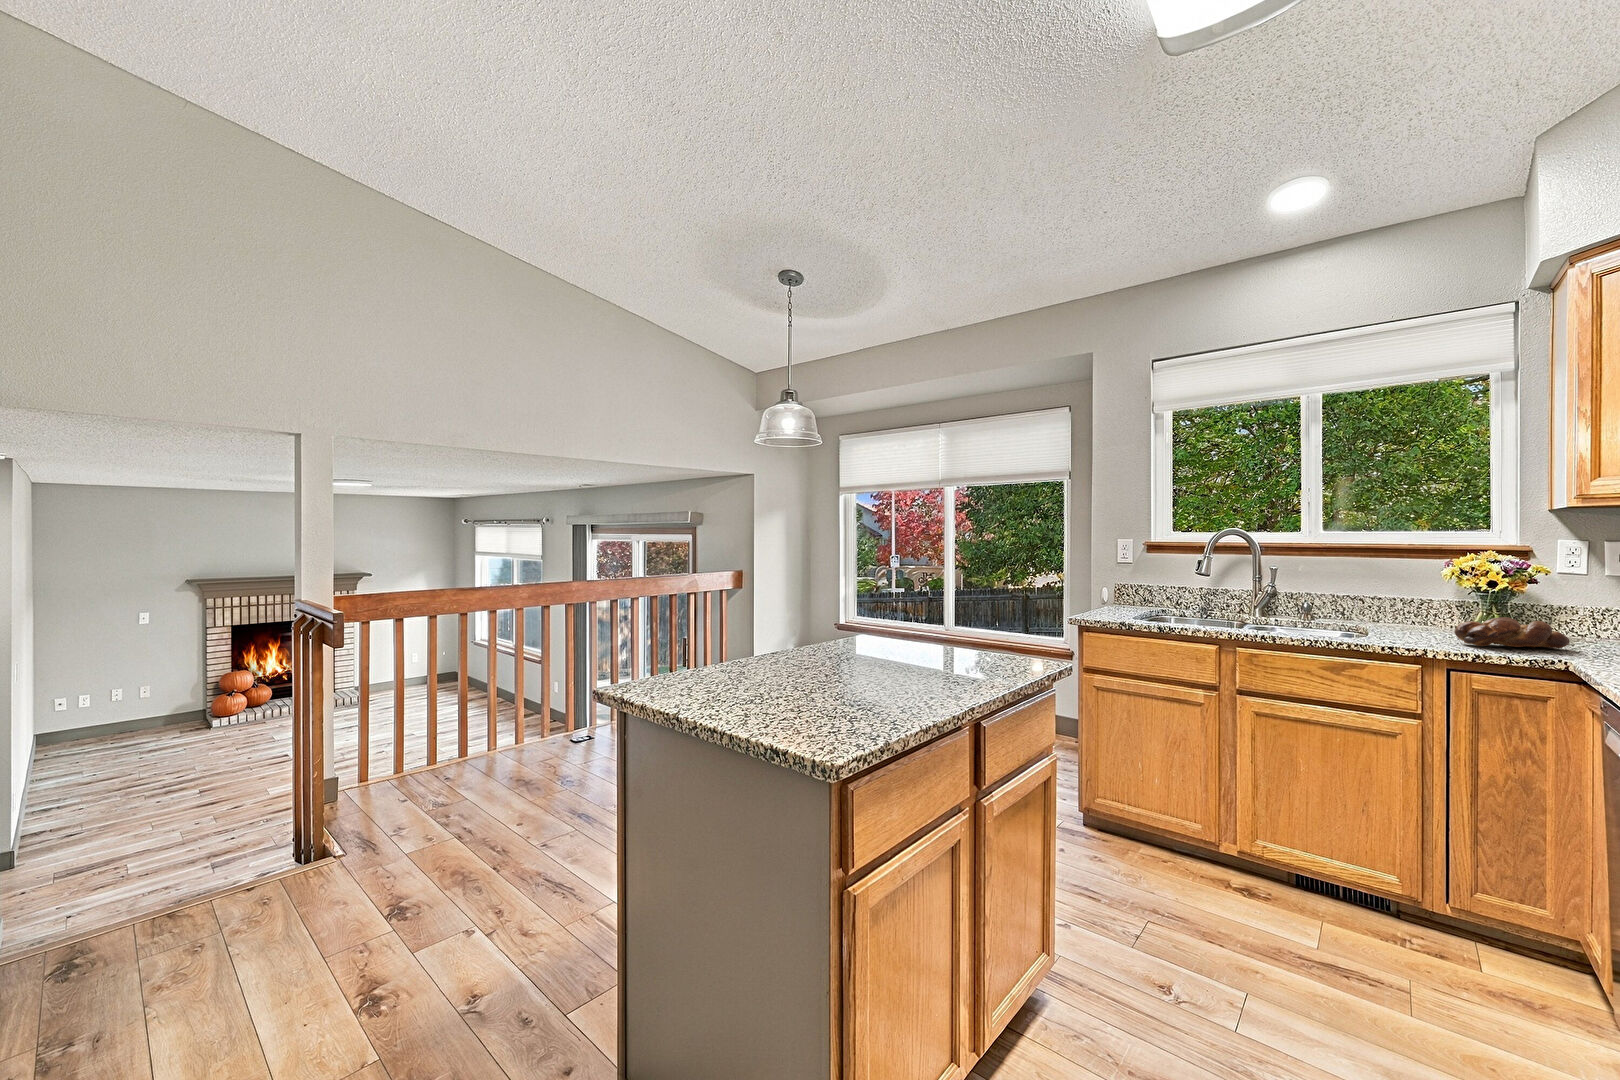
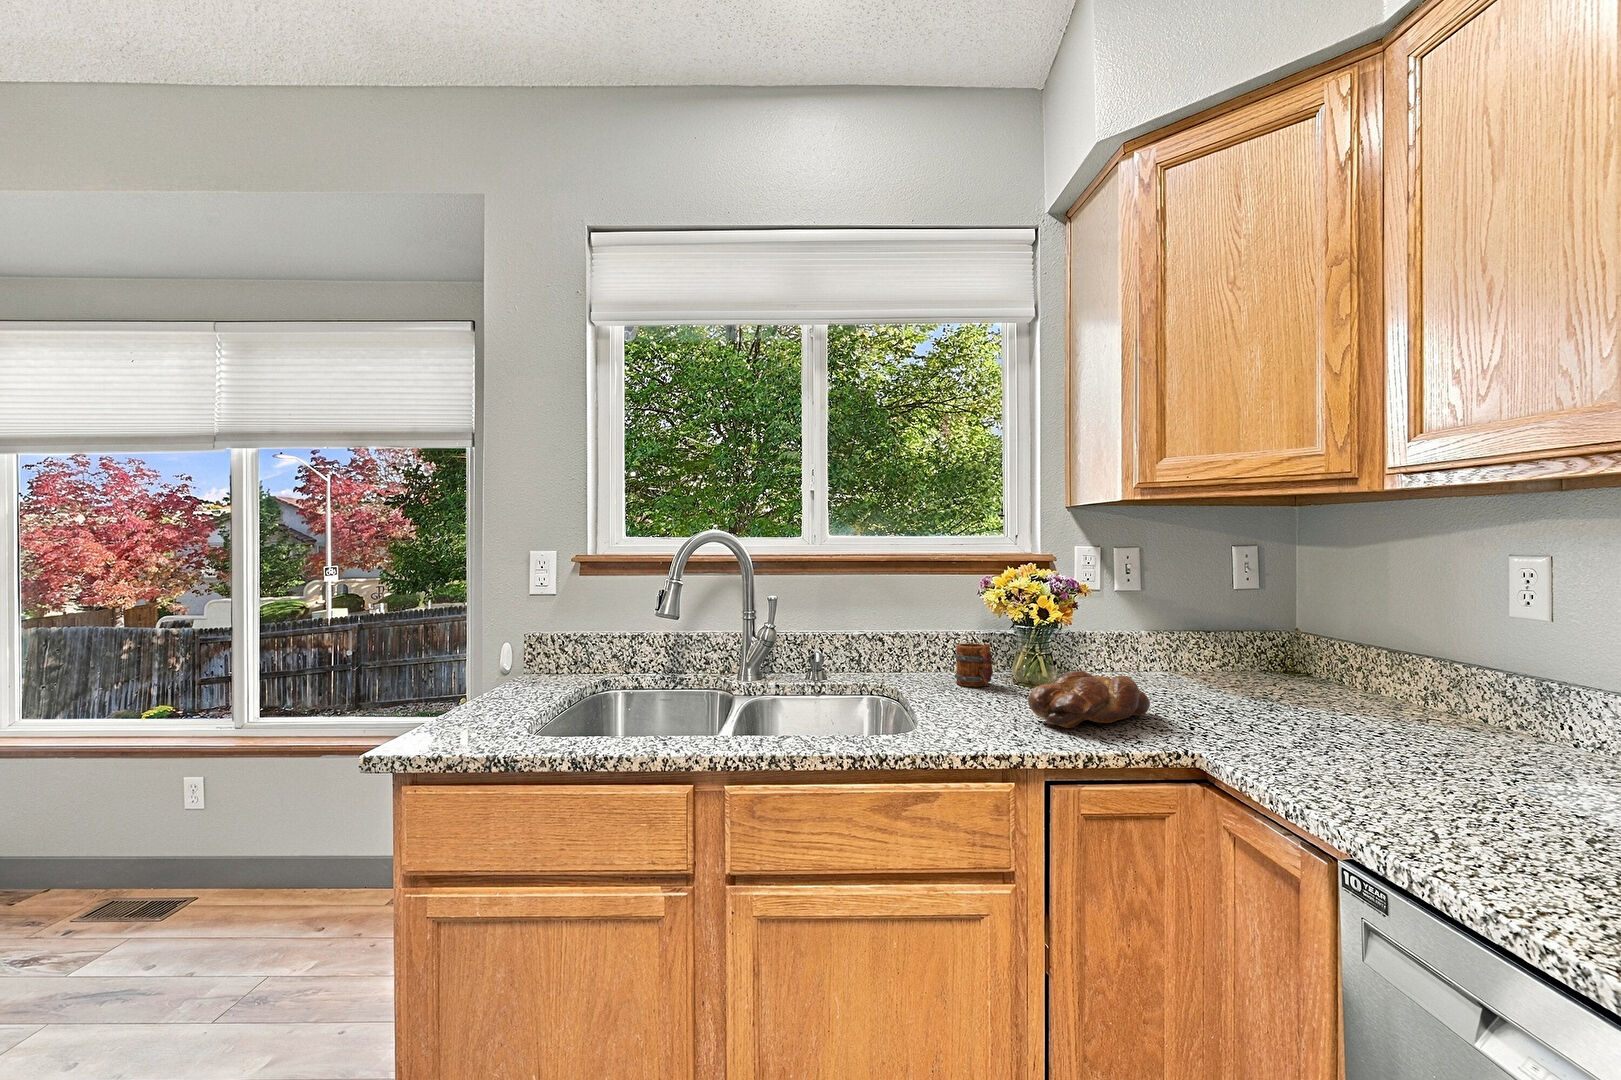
mug: none [1421,603,1452,632] -> present [954,643,993,687]

